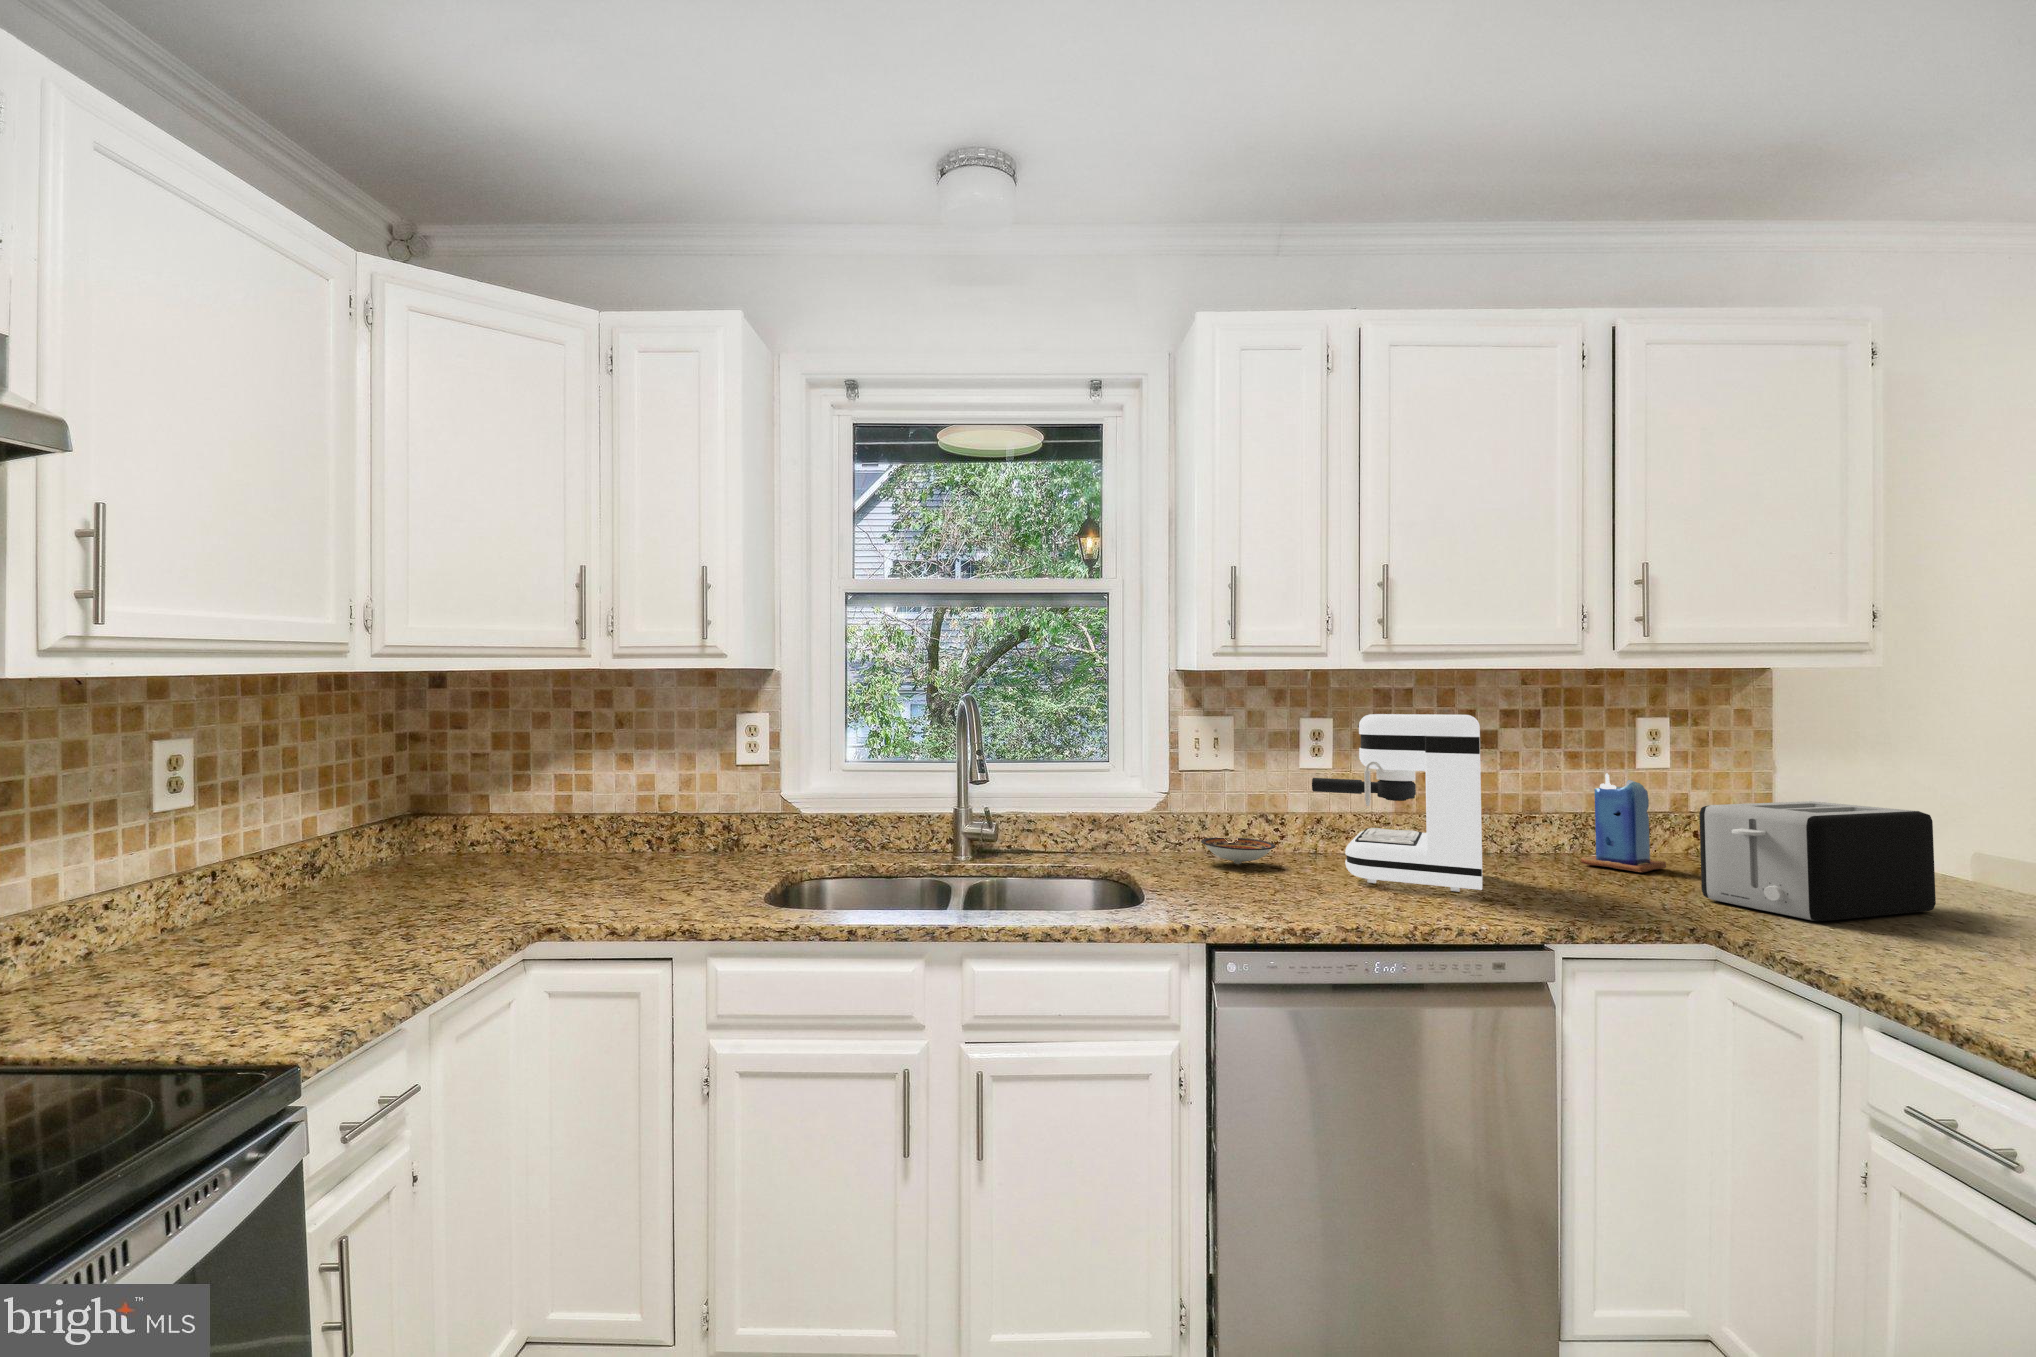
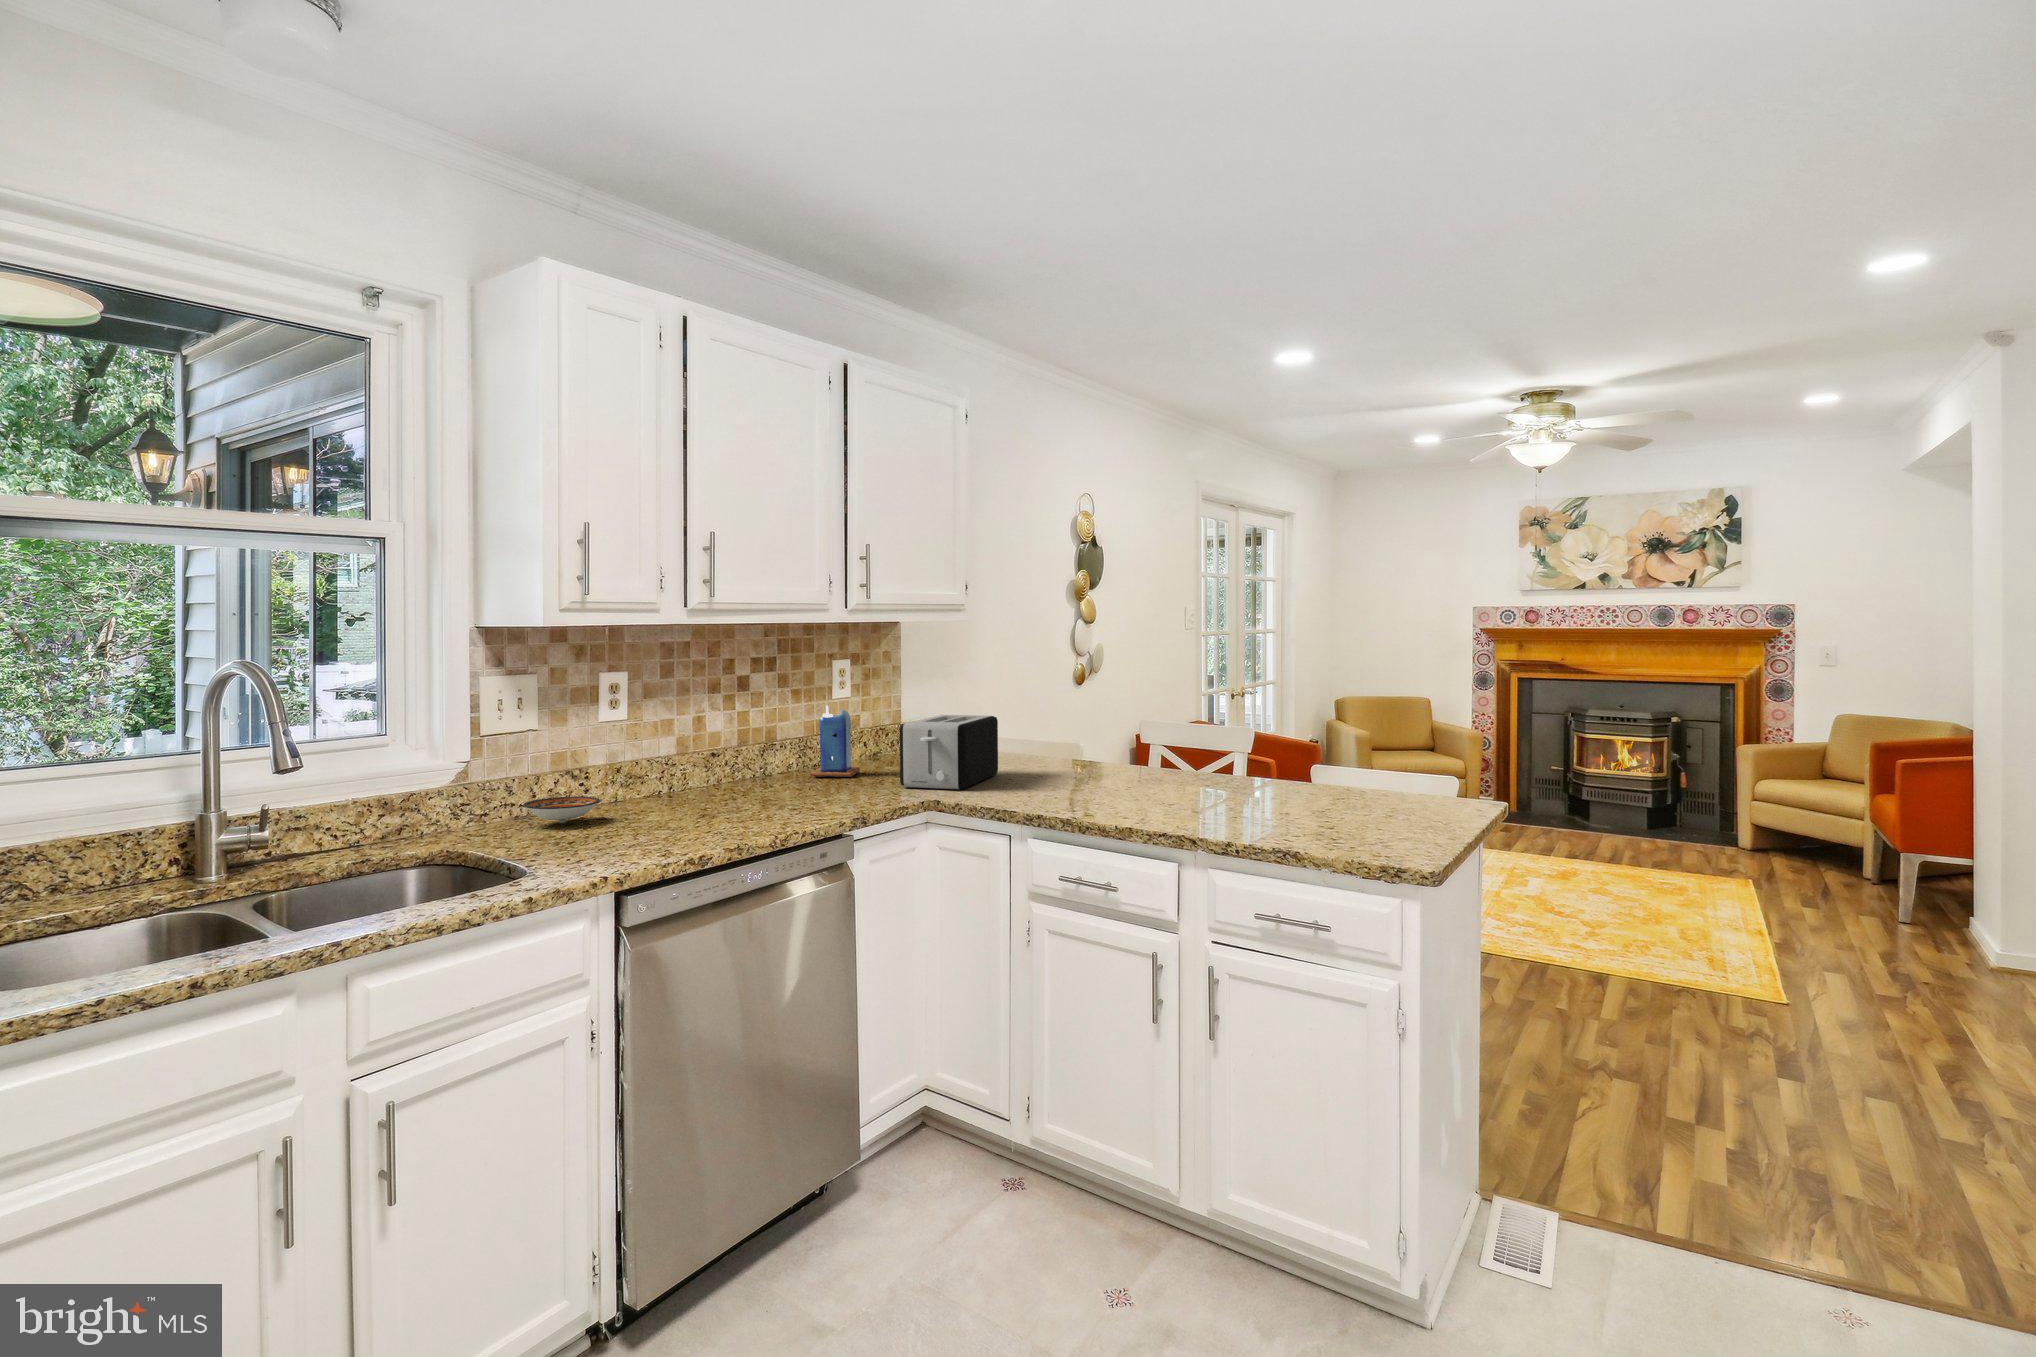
coffee maker: present [1312,714,1482,892] -> none [630,666,786,816]

